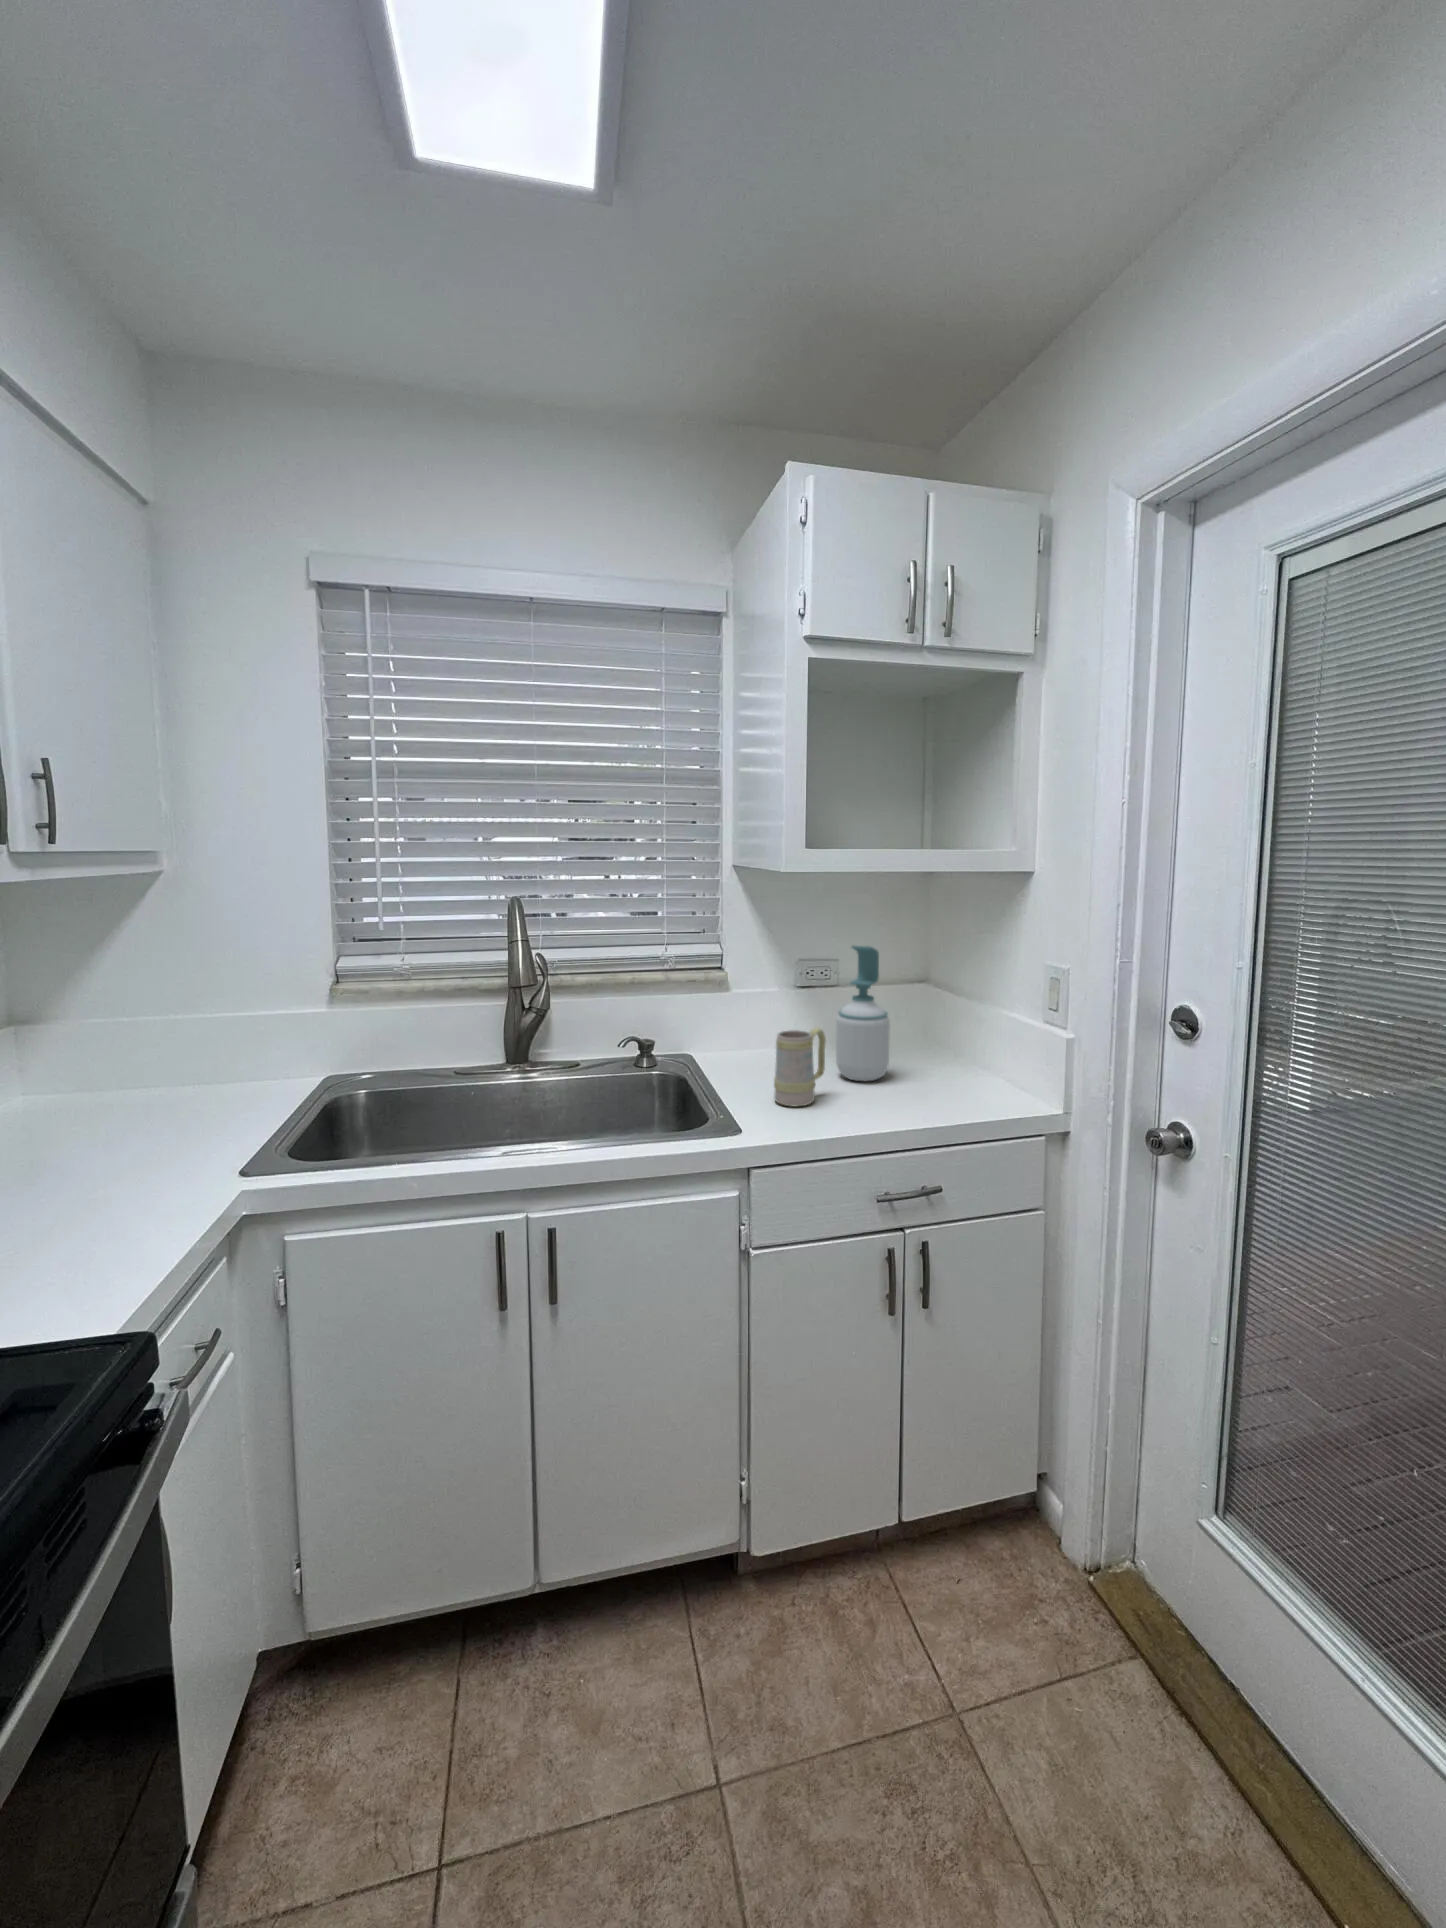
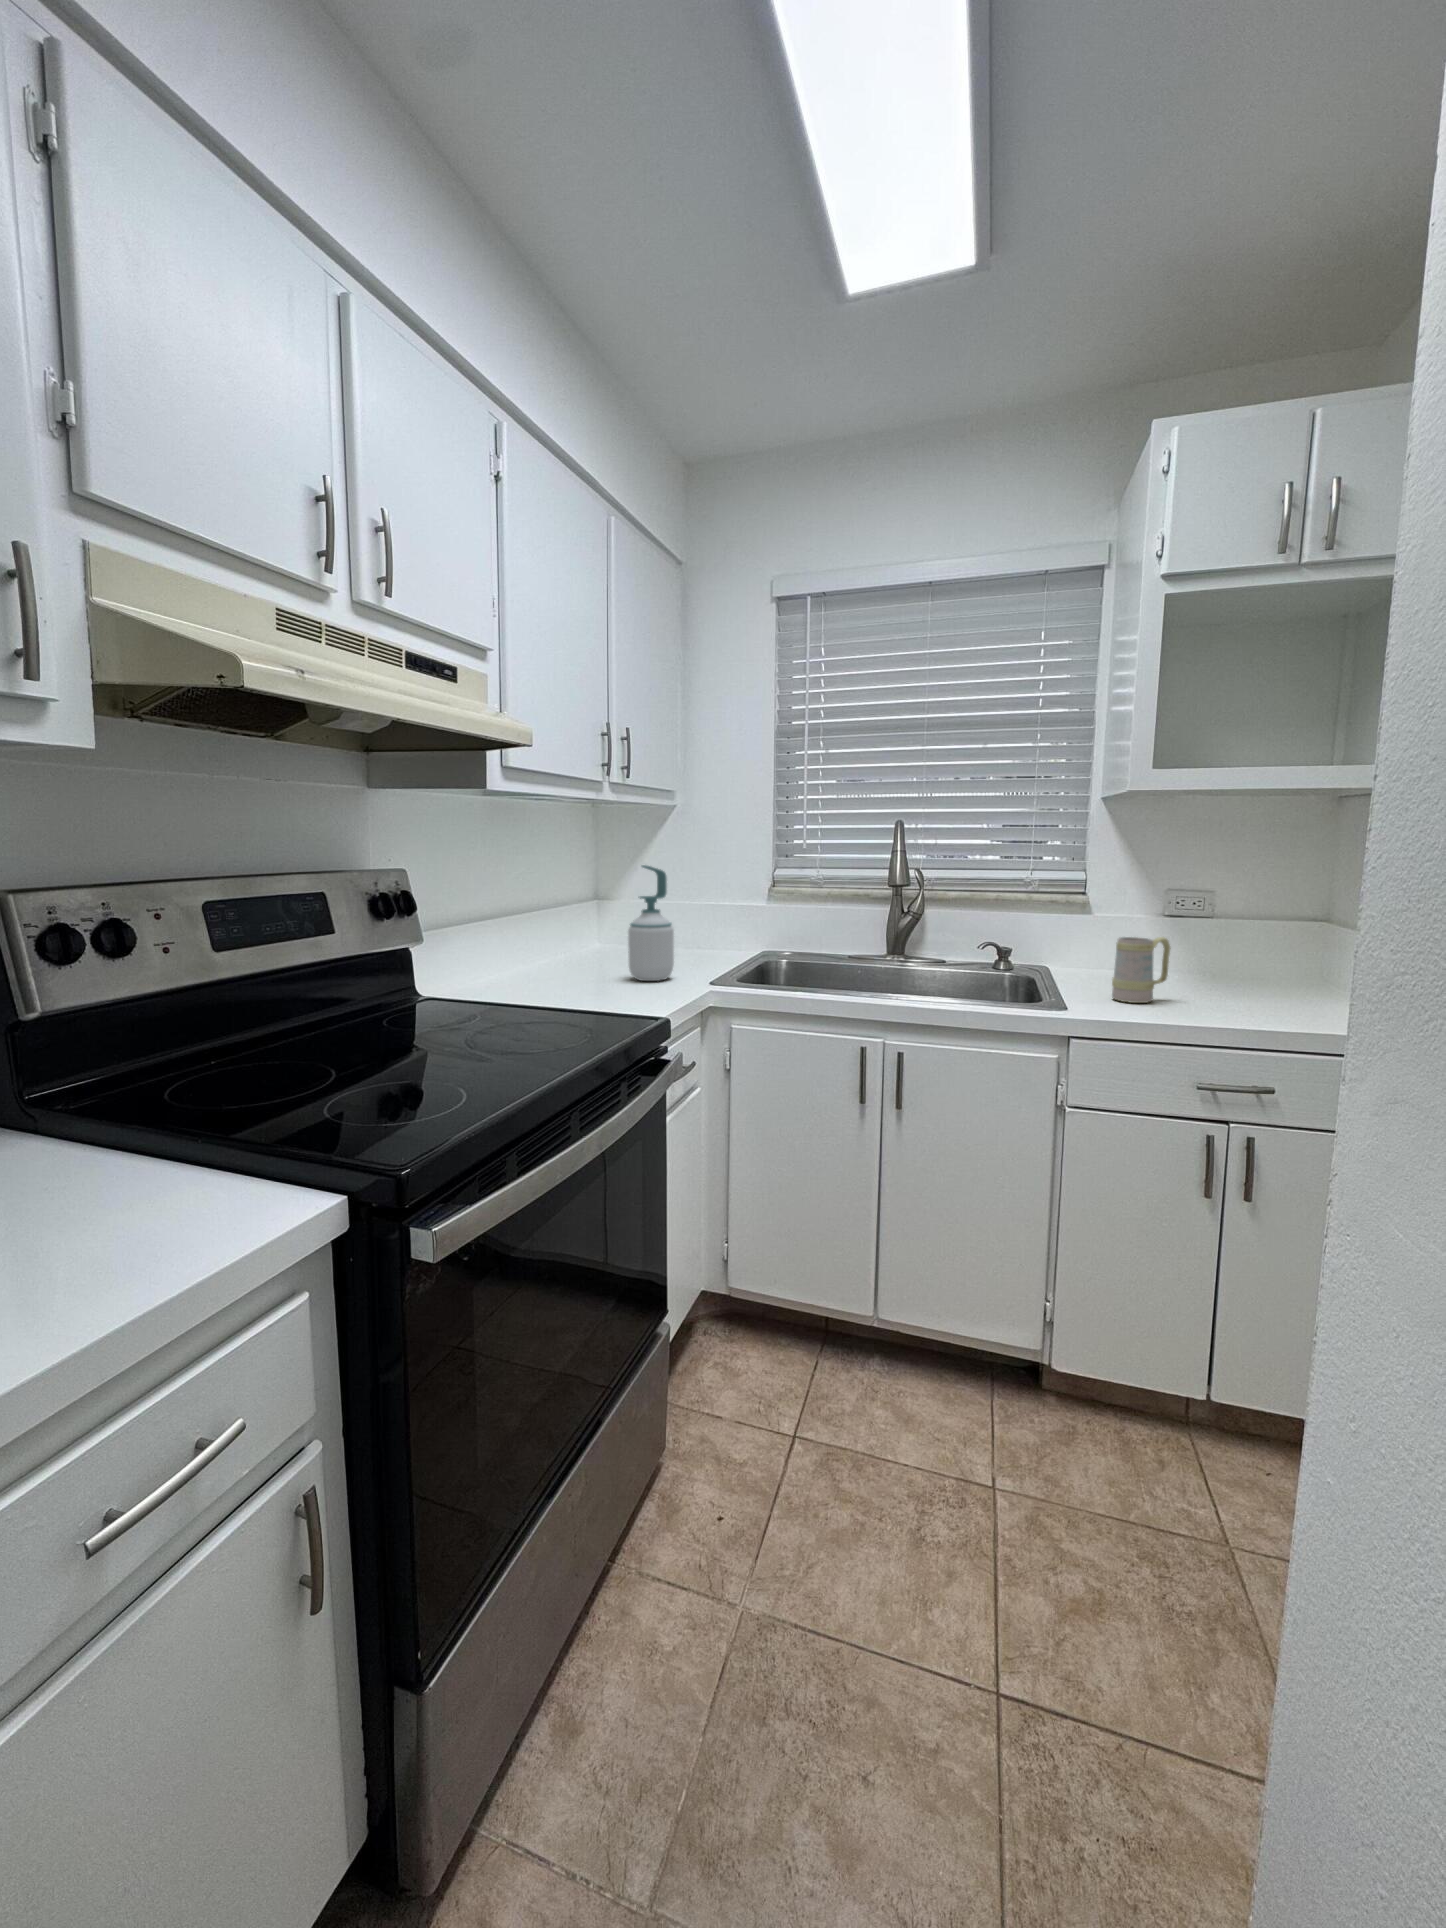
soap bottle: present [836,946,890,1081] -> present [628,865,674,981]

